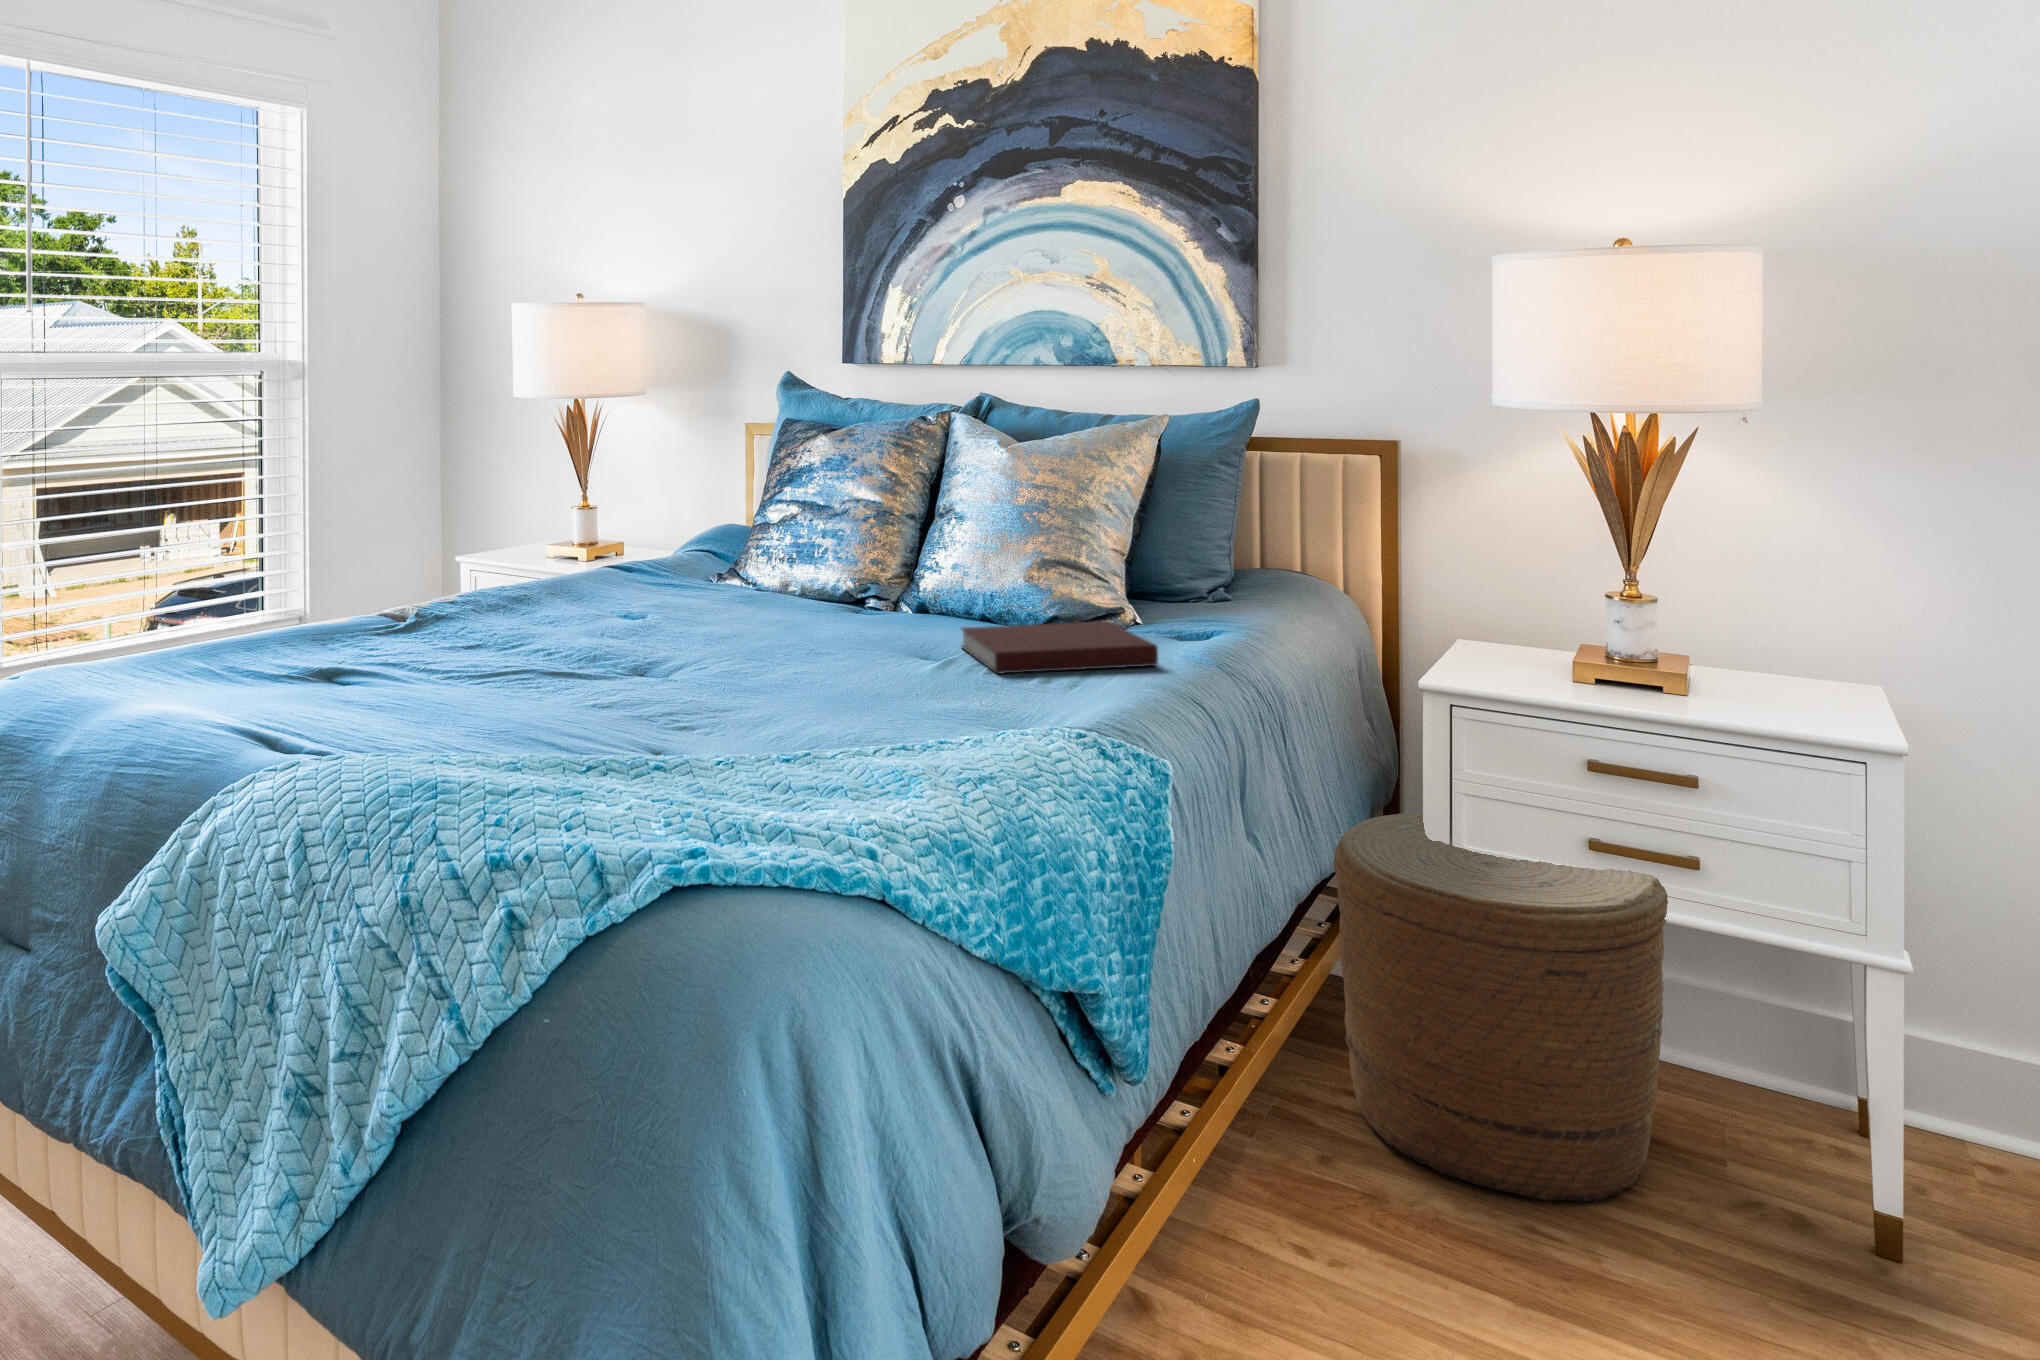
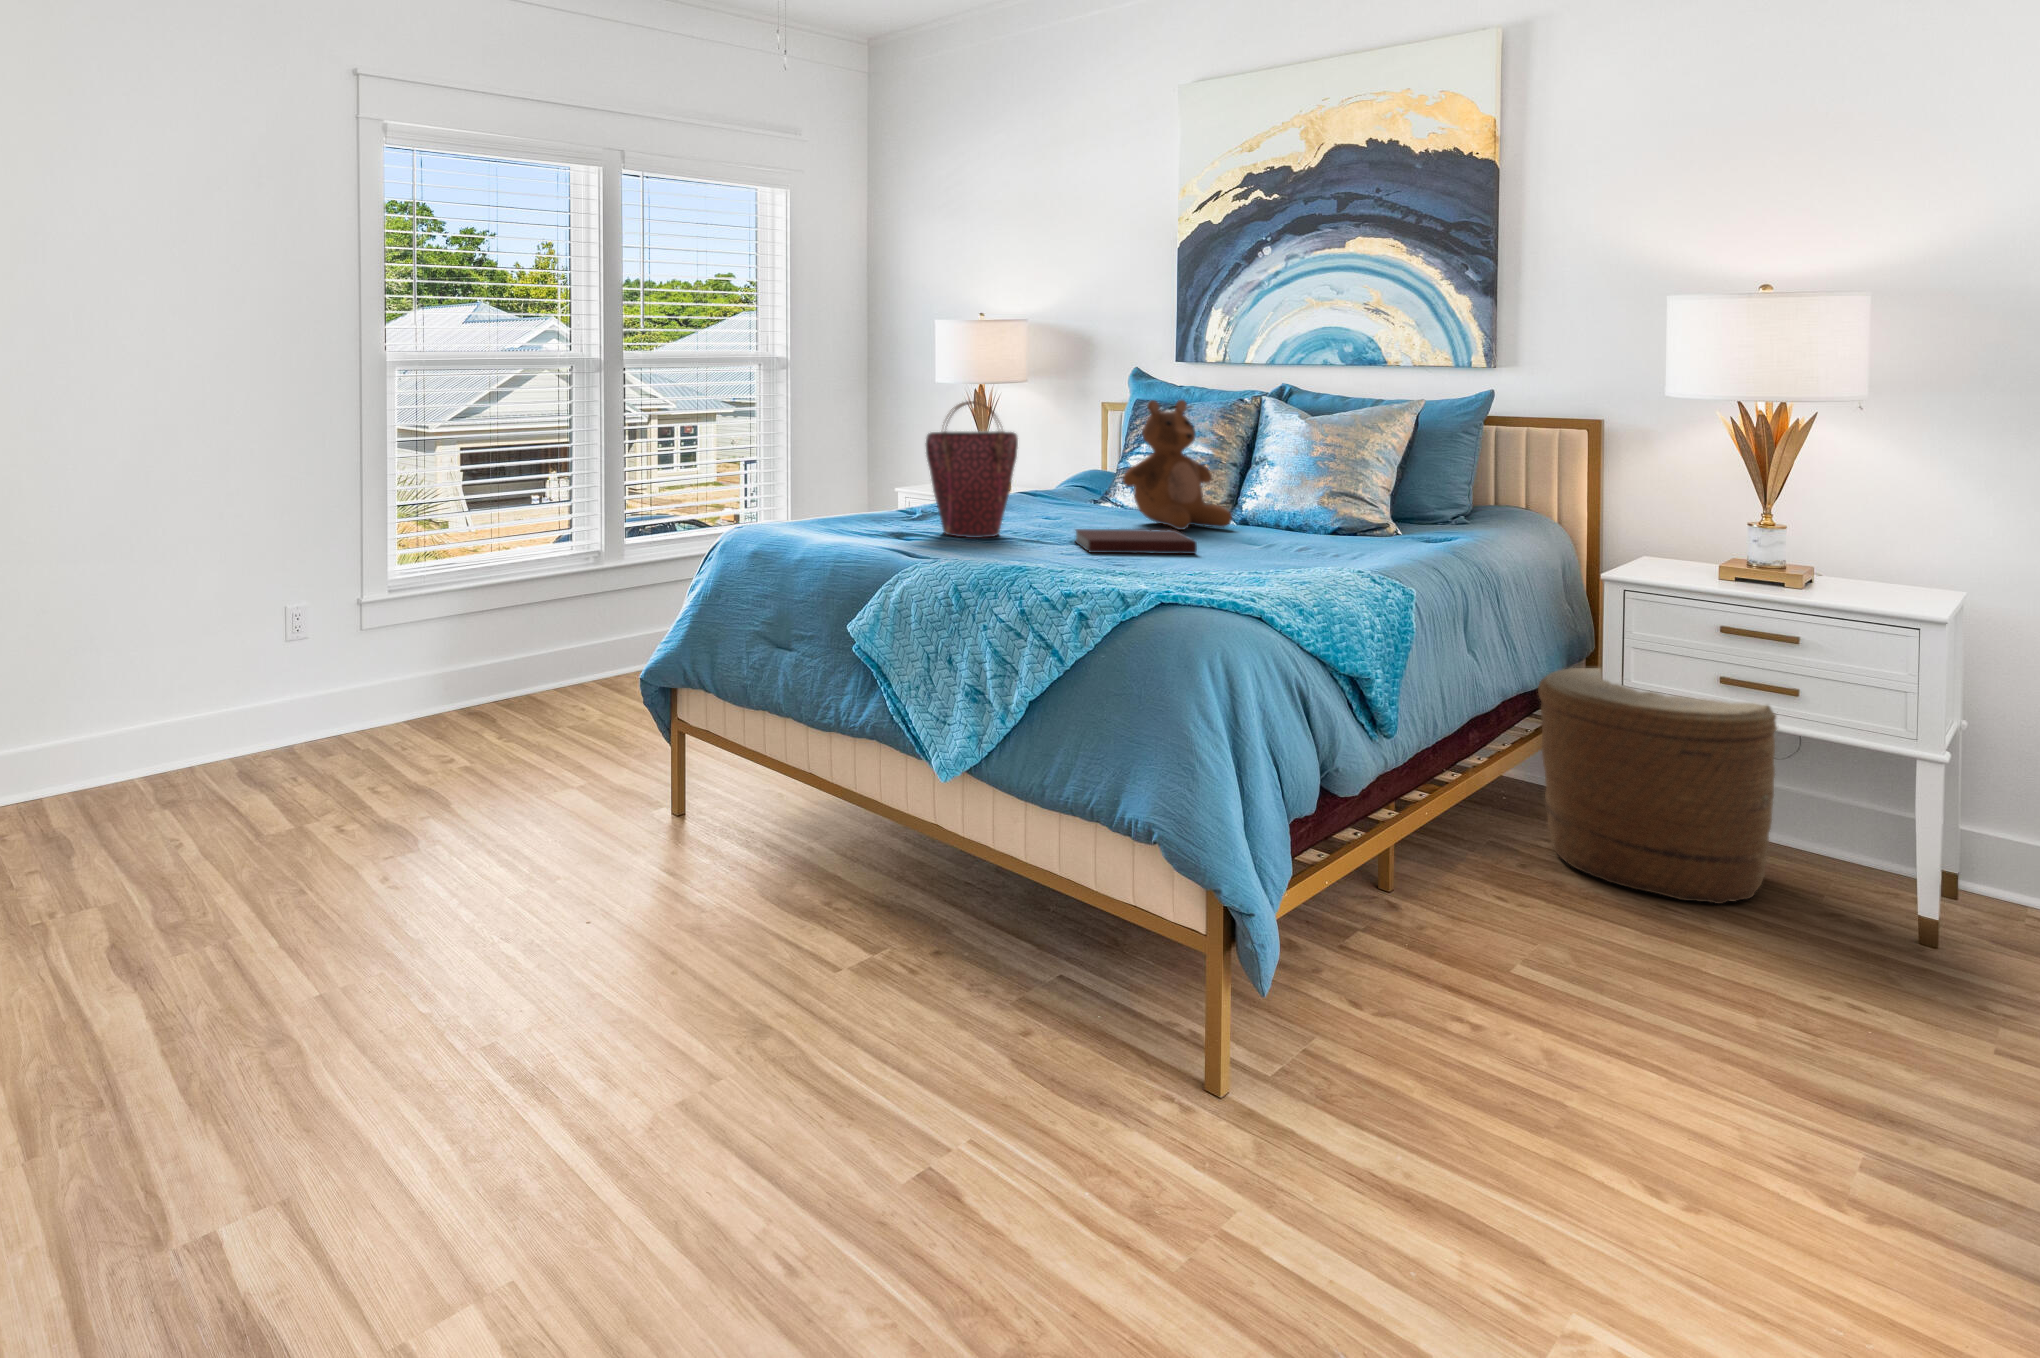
teddy bear: none [732,423,896,635] -> present [1123,400,1232,530]
handbag: none [385,437,544,676] -> present [926,401,1018,538]
notebook: present [962,621,1158,674] -> present [1075,529,1197,554]

